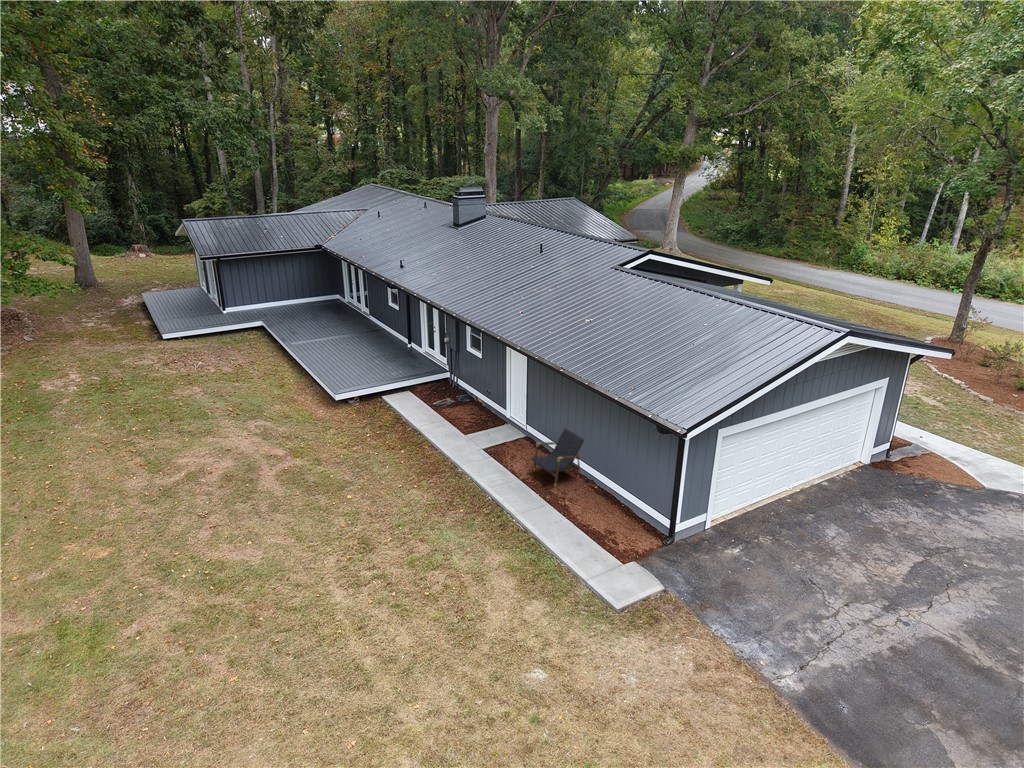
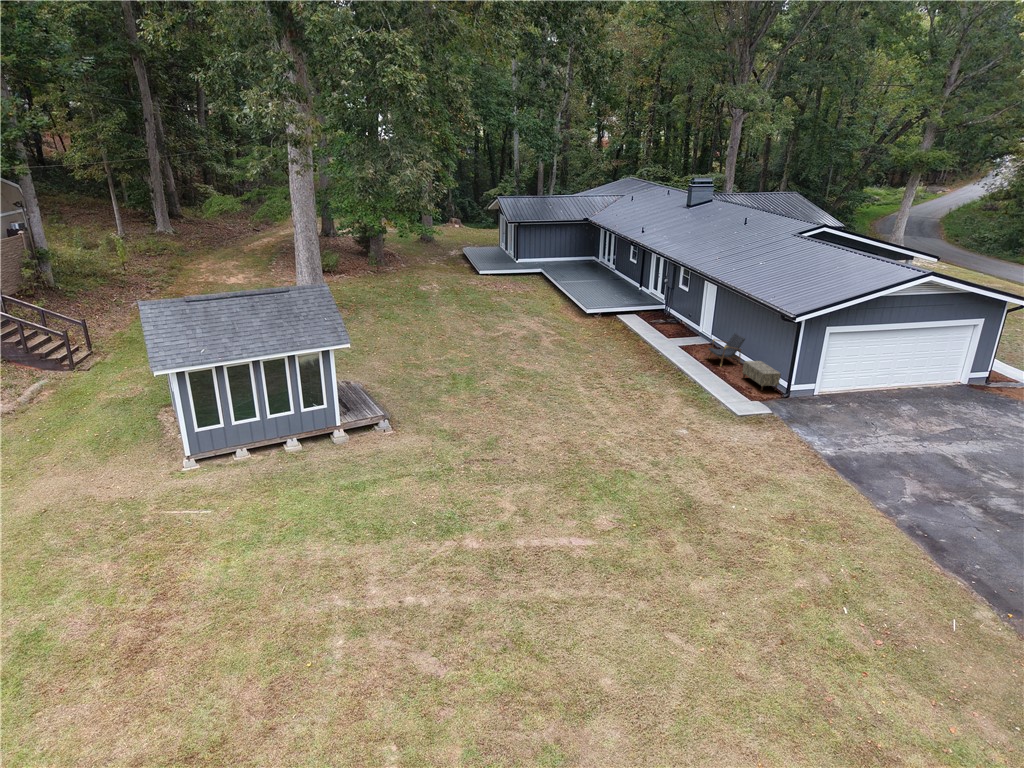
bench: none [593,479,657,538] -> present [742,361,781,391]

